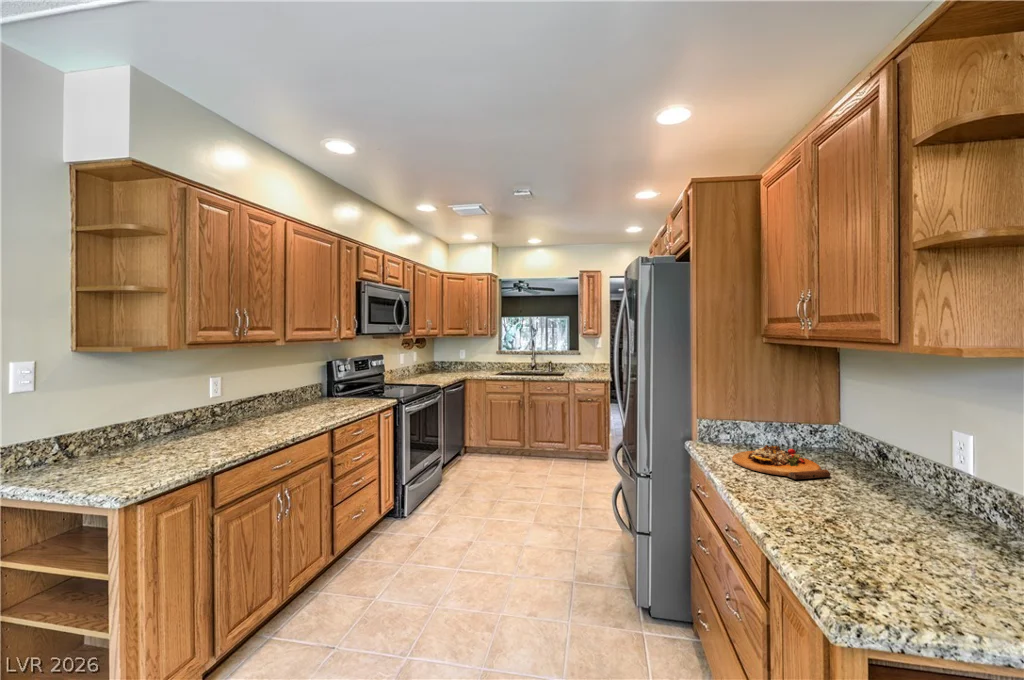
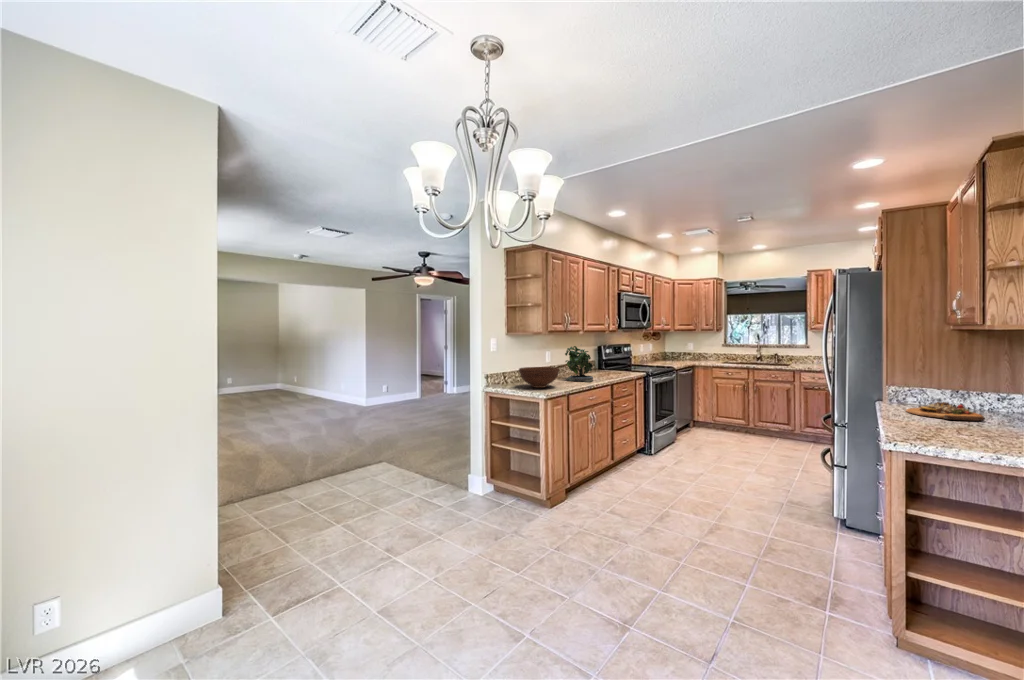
potted plant: none [238,364,298,432] -> present [565,346,593,382]
fruit bowl: none [83,415,199,467] -> present [519,367,559,388]

